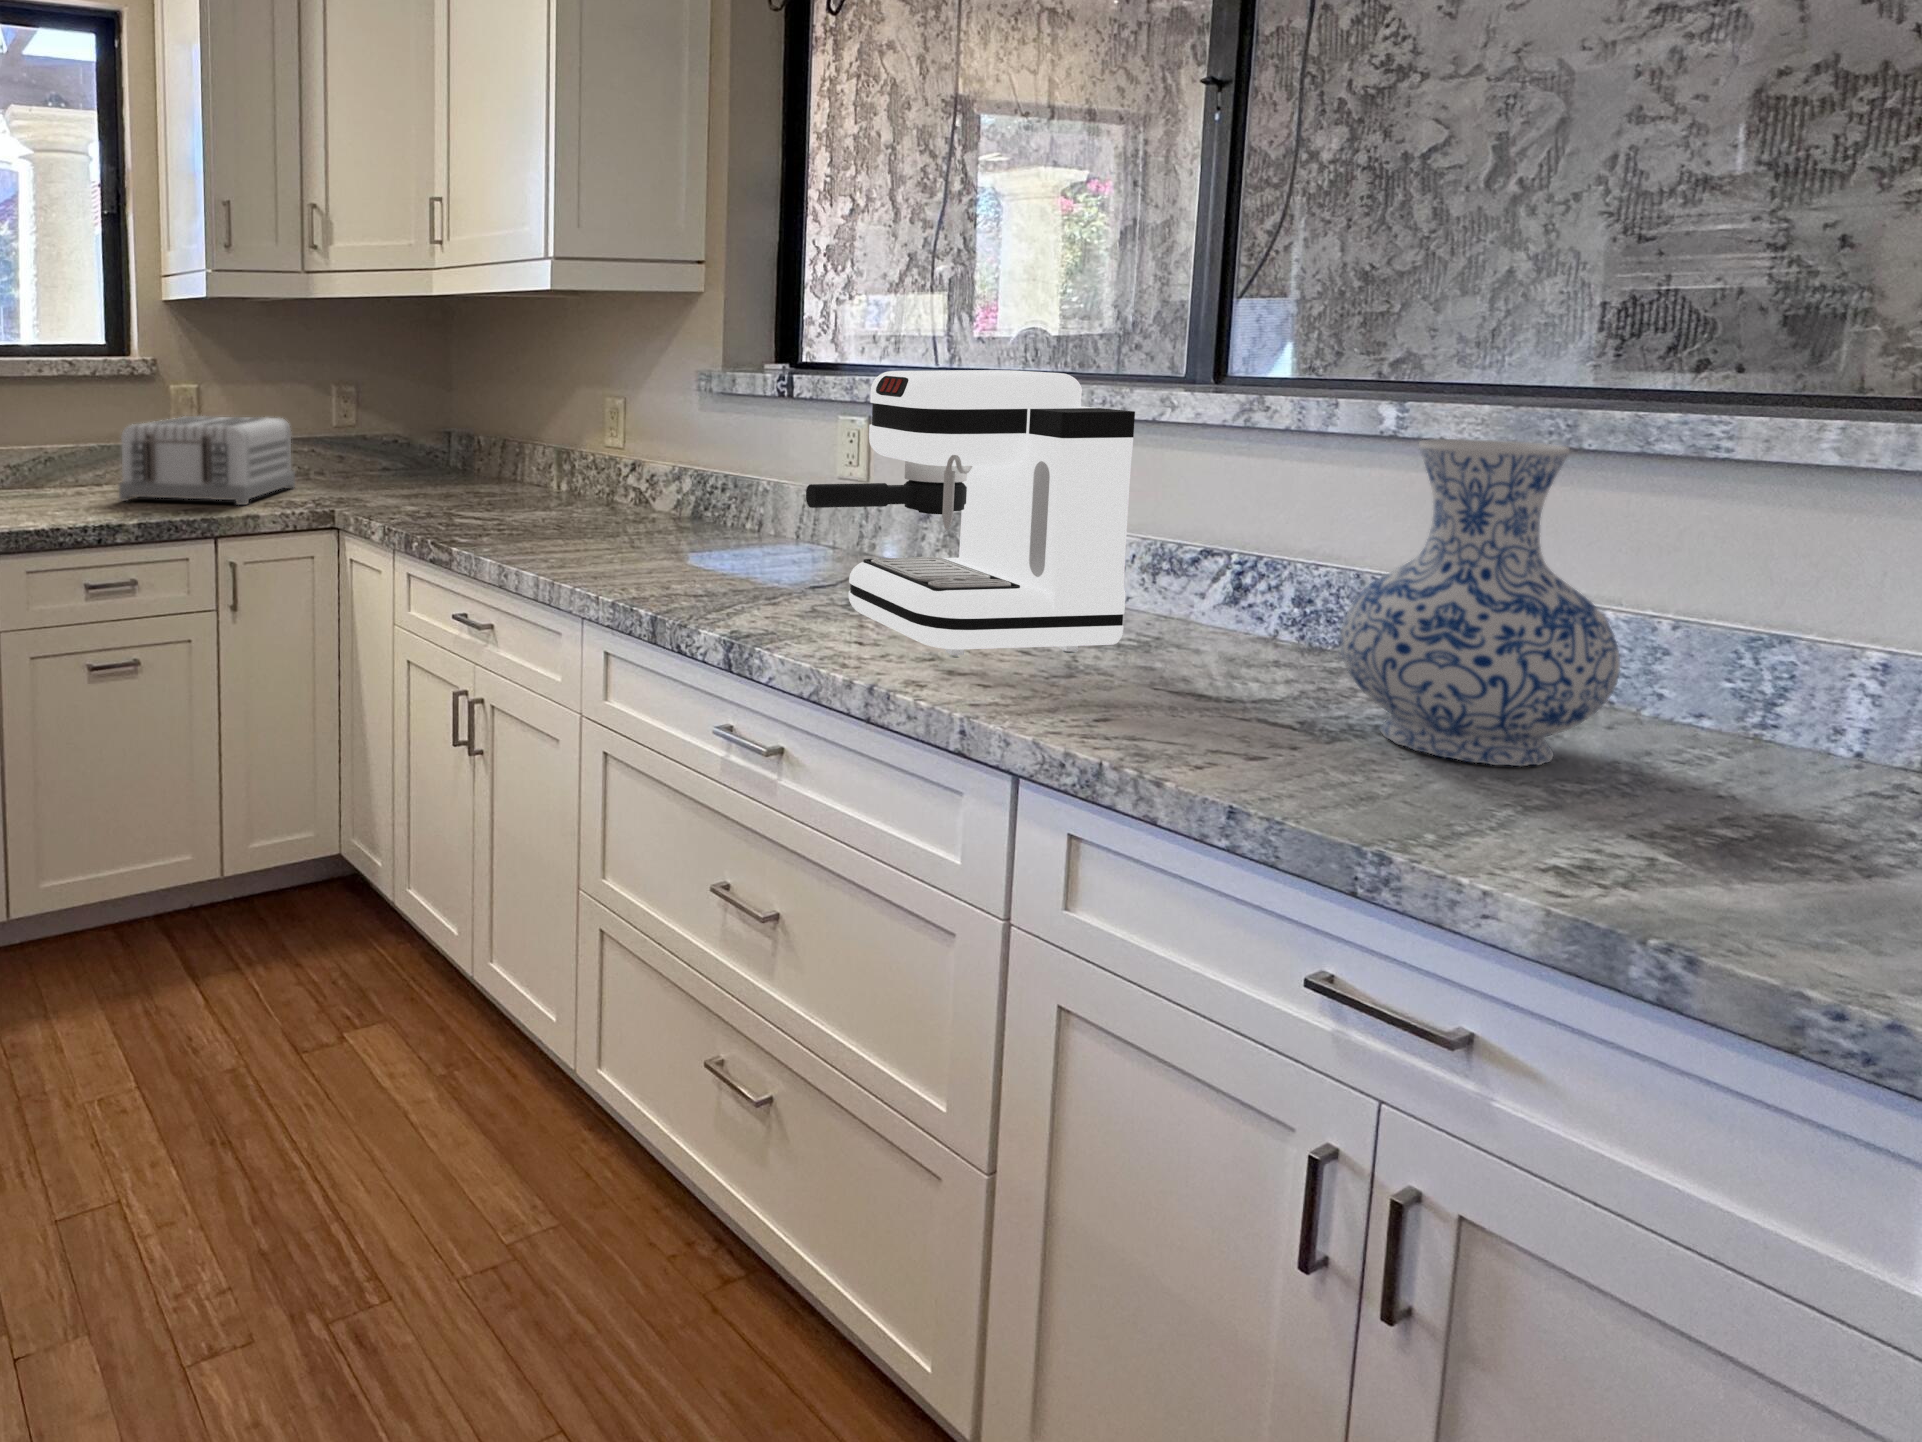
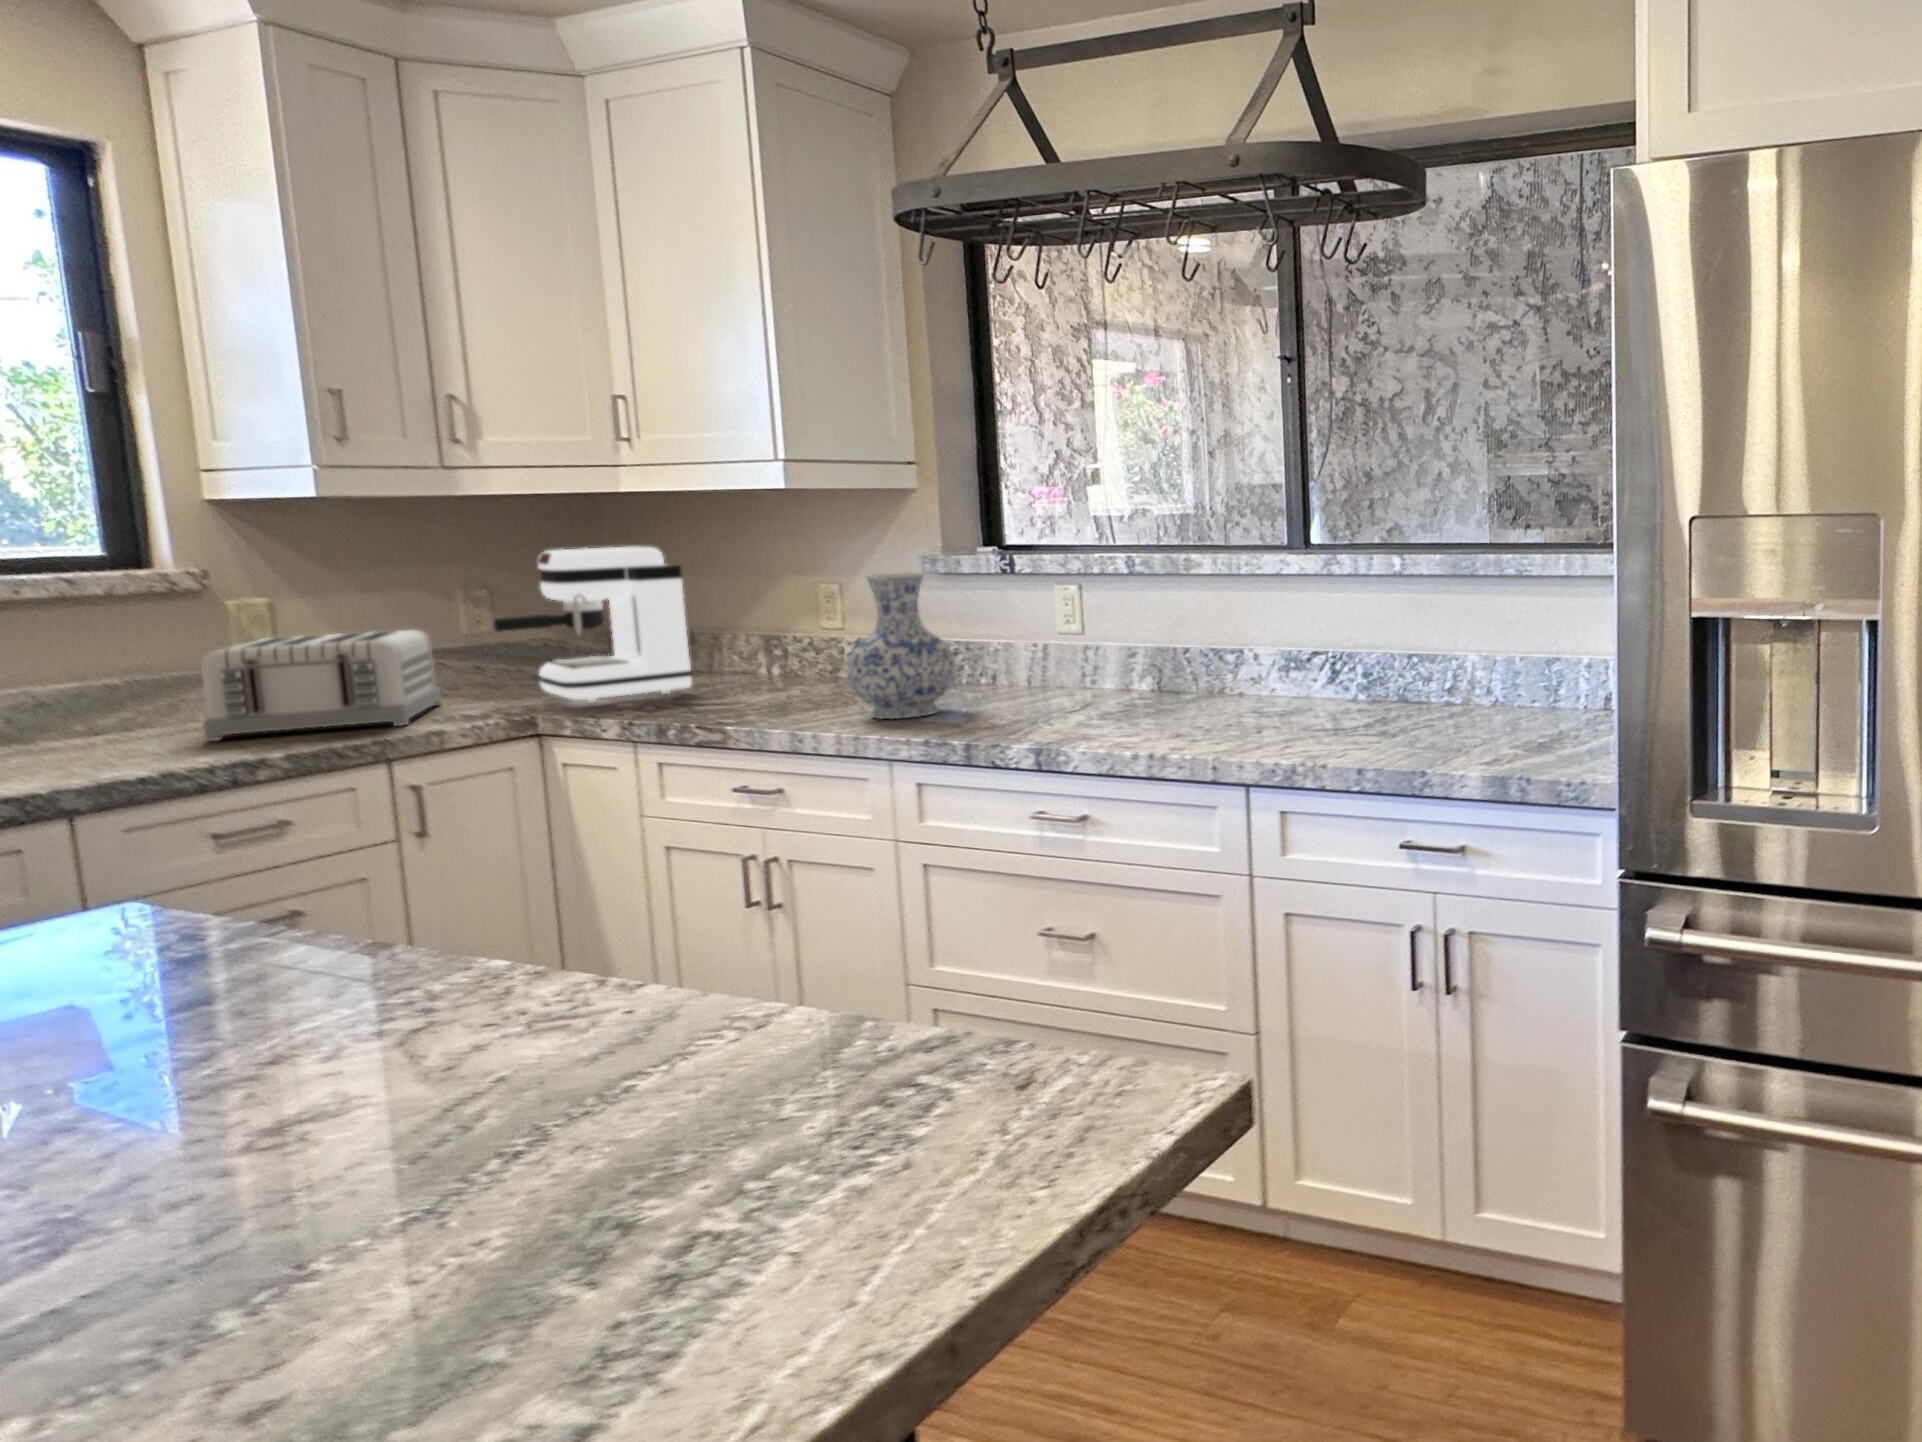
coffee maker: present [806,370,1135,655] -> present [494,546,692,702]
vase: present [1340,439,1620,766] -> present [847,572,956,719]

